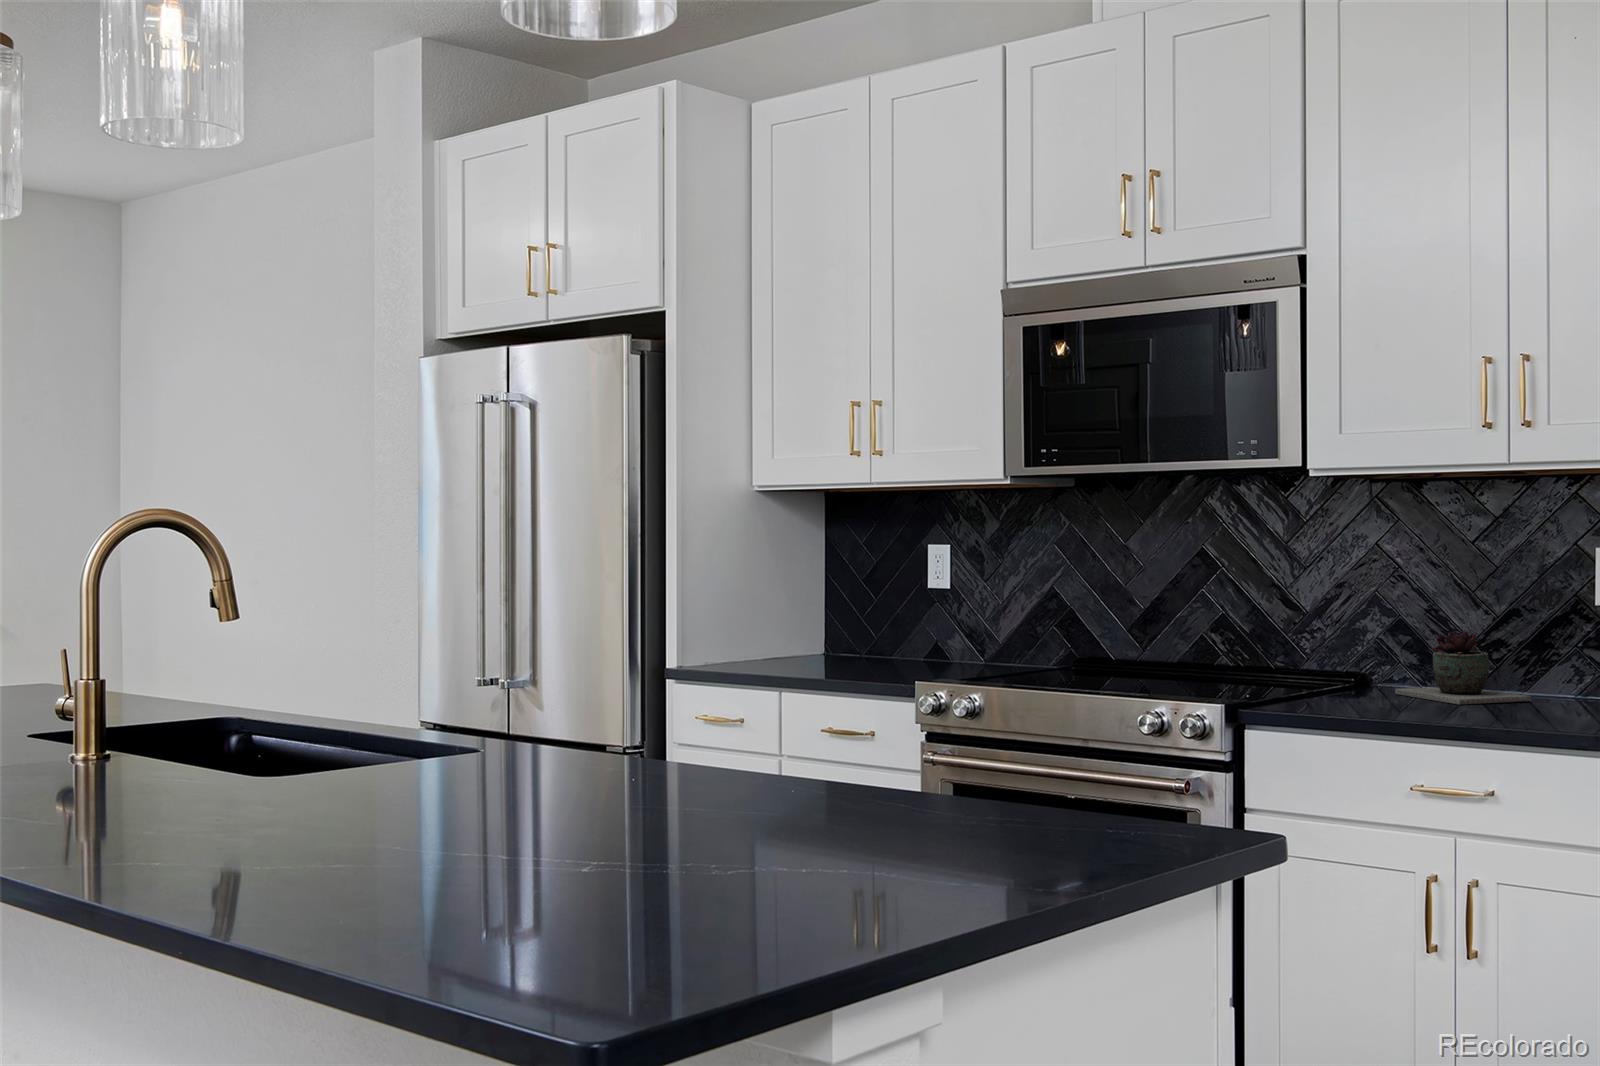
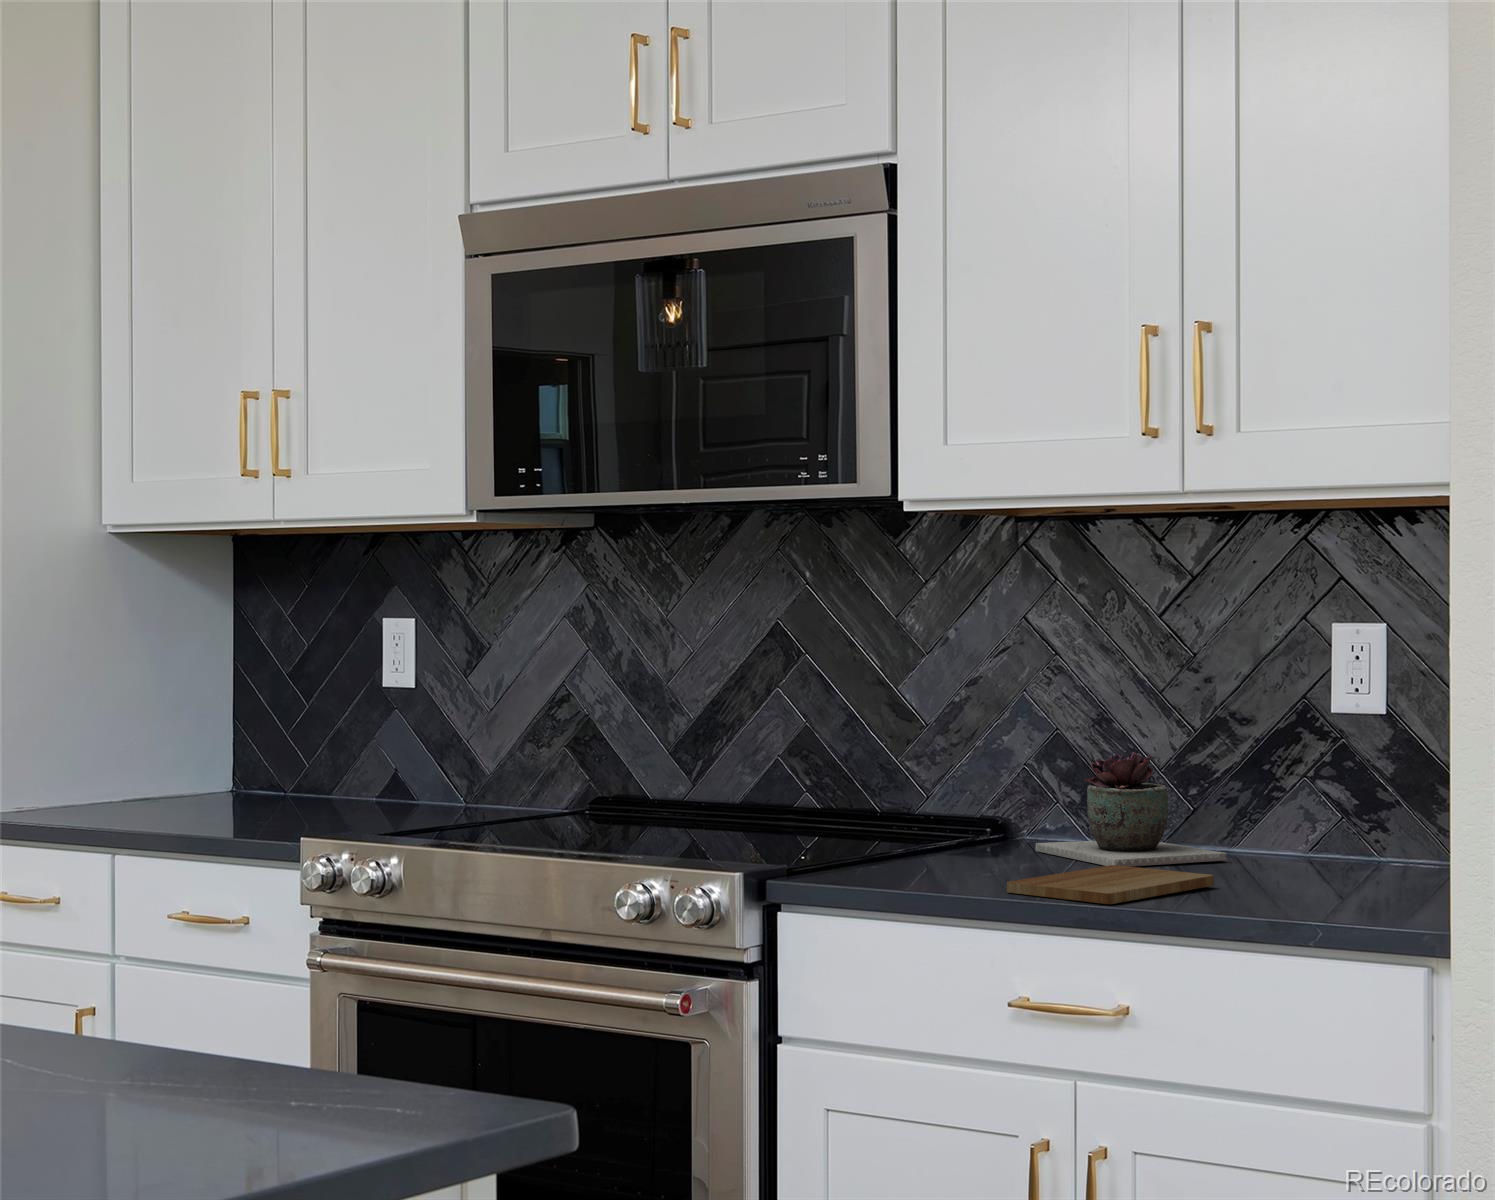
cutting board: none [1404,703,1538,726] -> present [1007,865,1214,904]

